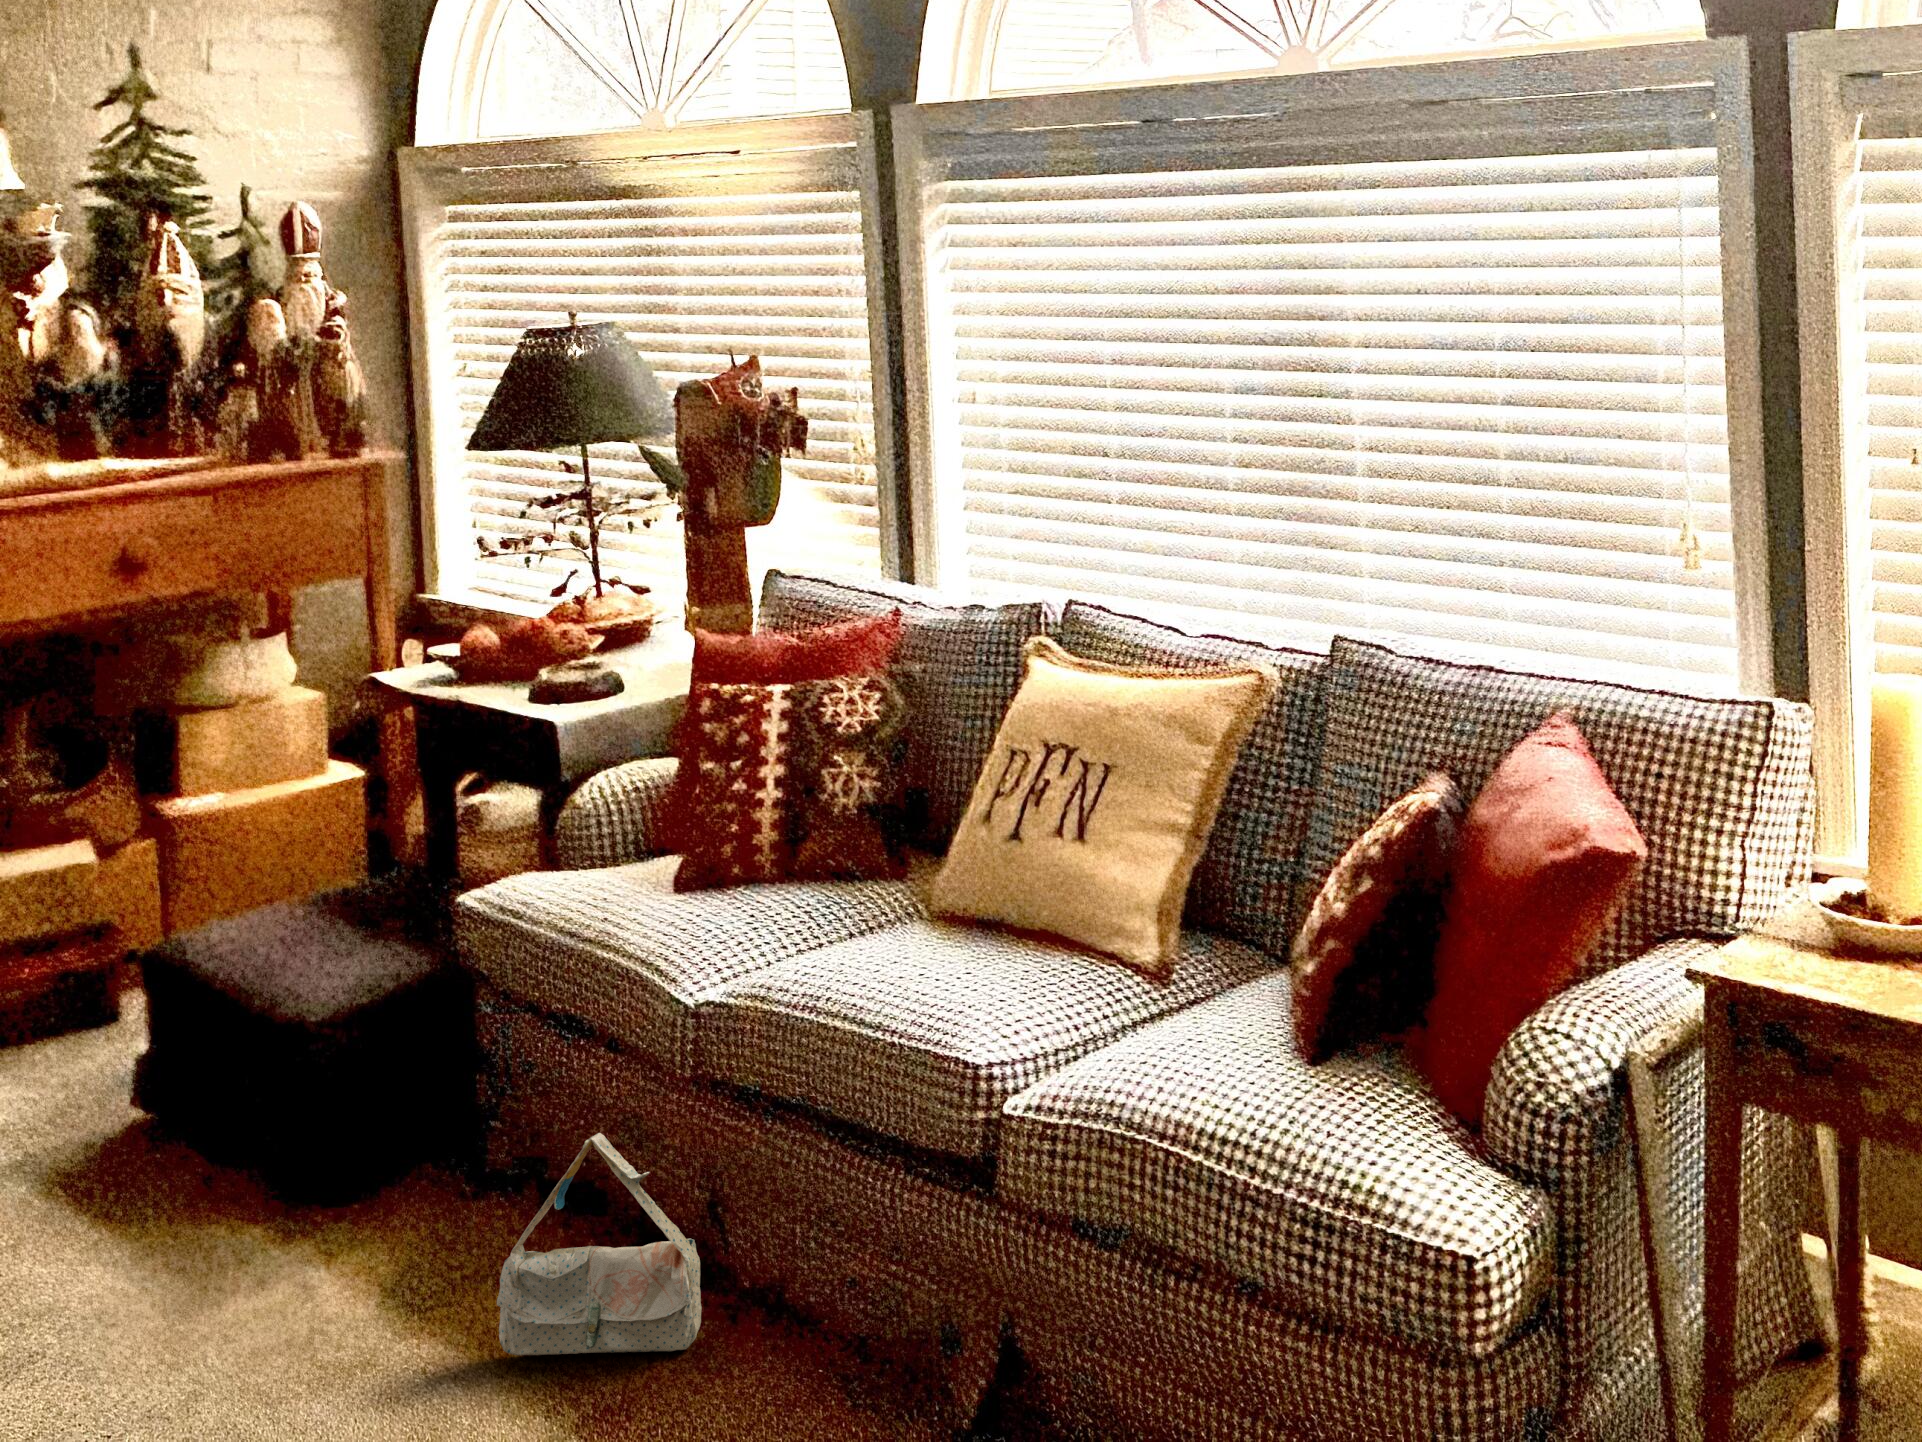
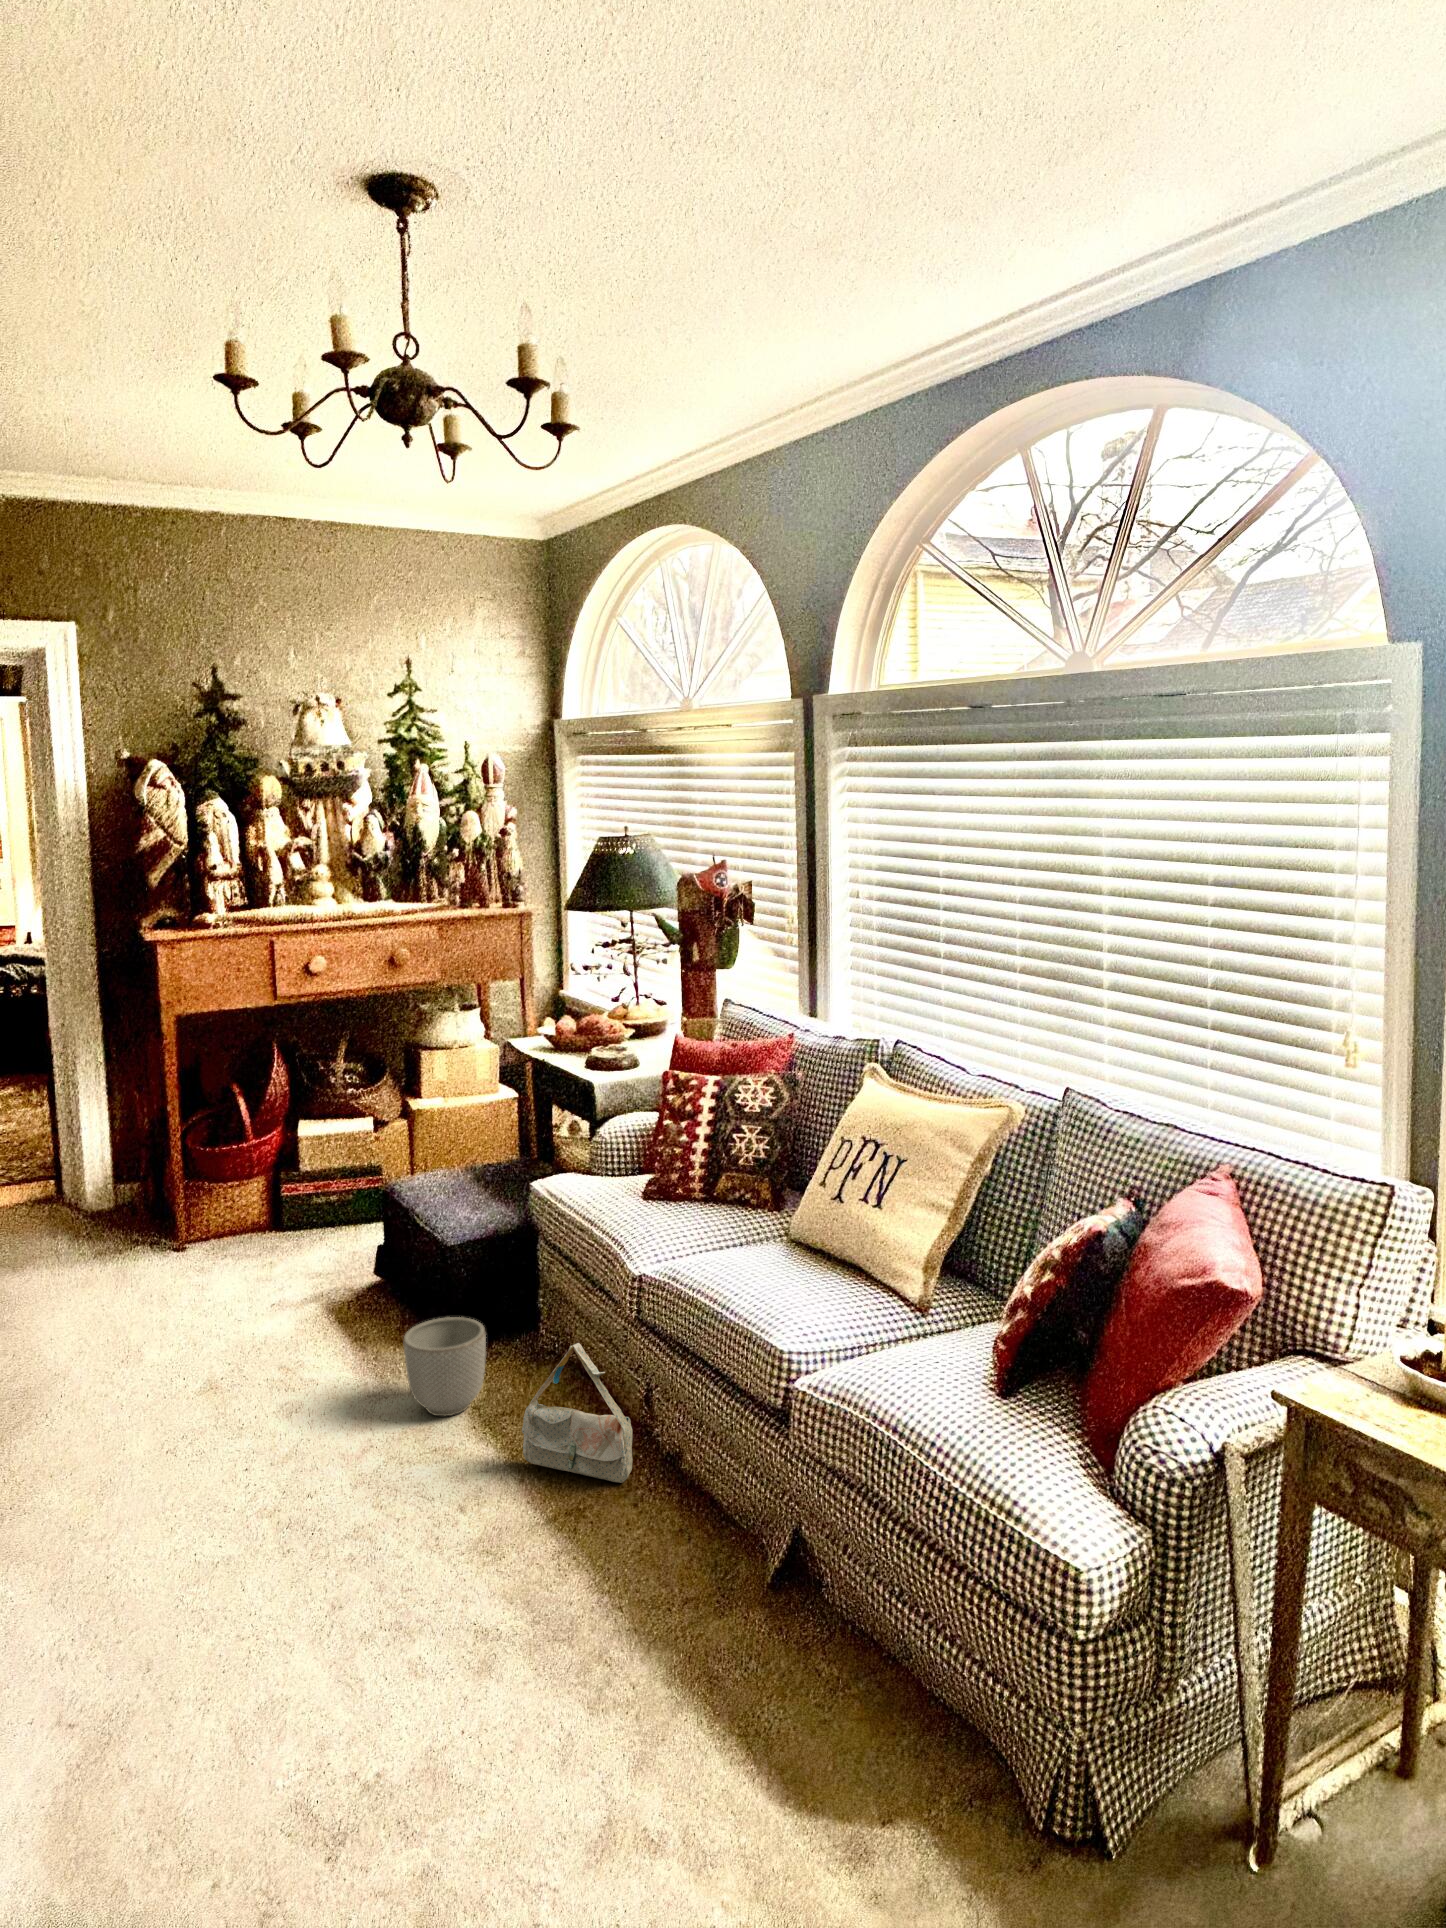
planter: none [243,1141,402,1321] -> present [404,1317,486,1416]

